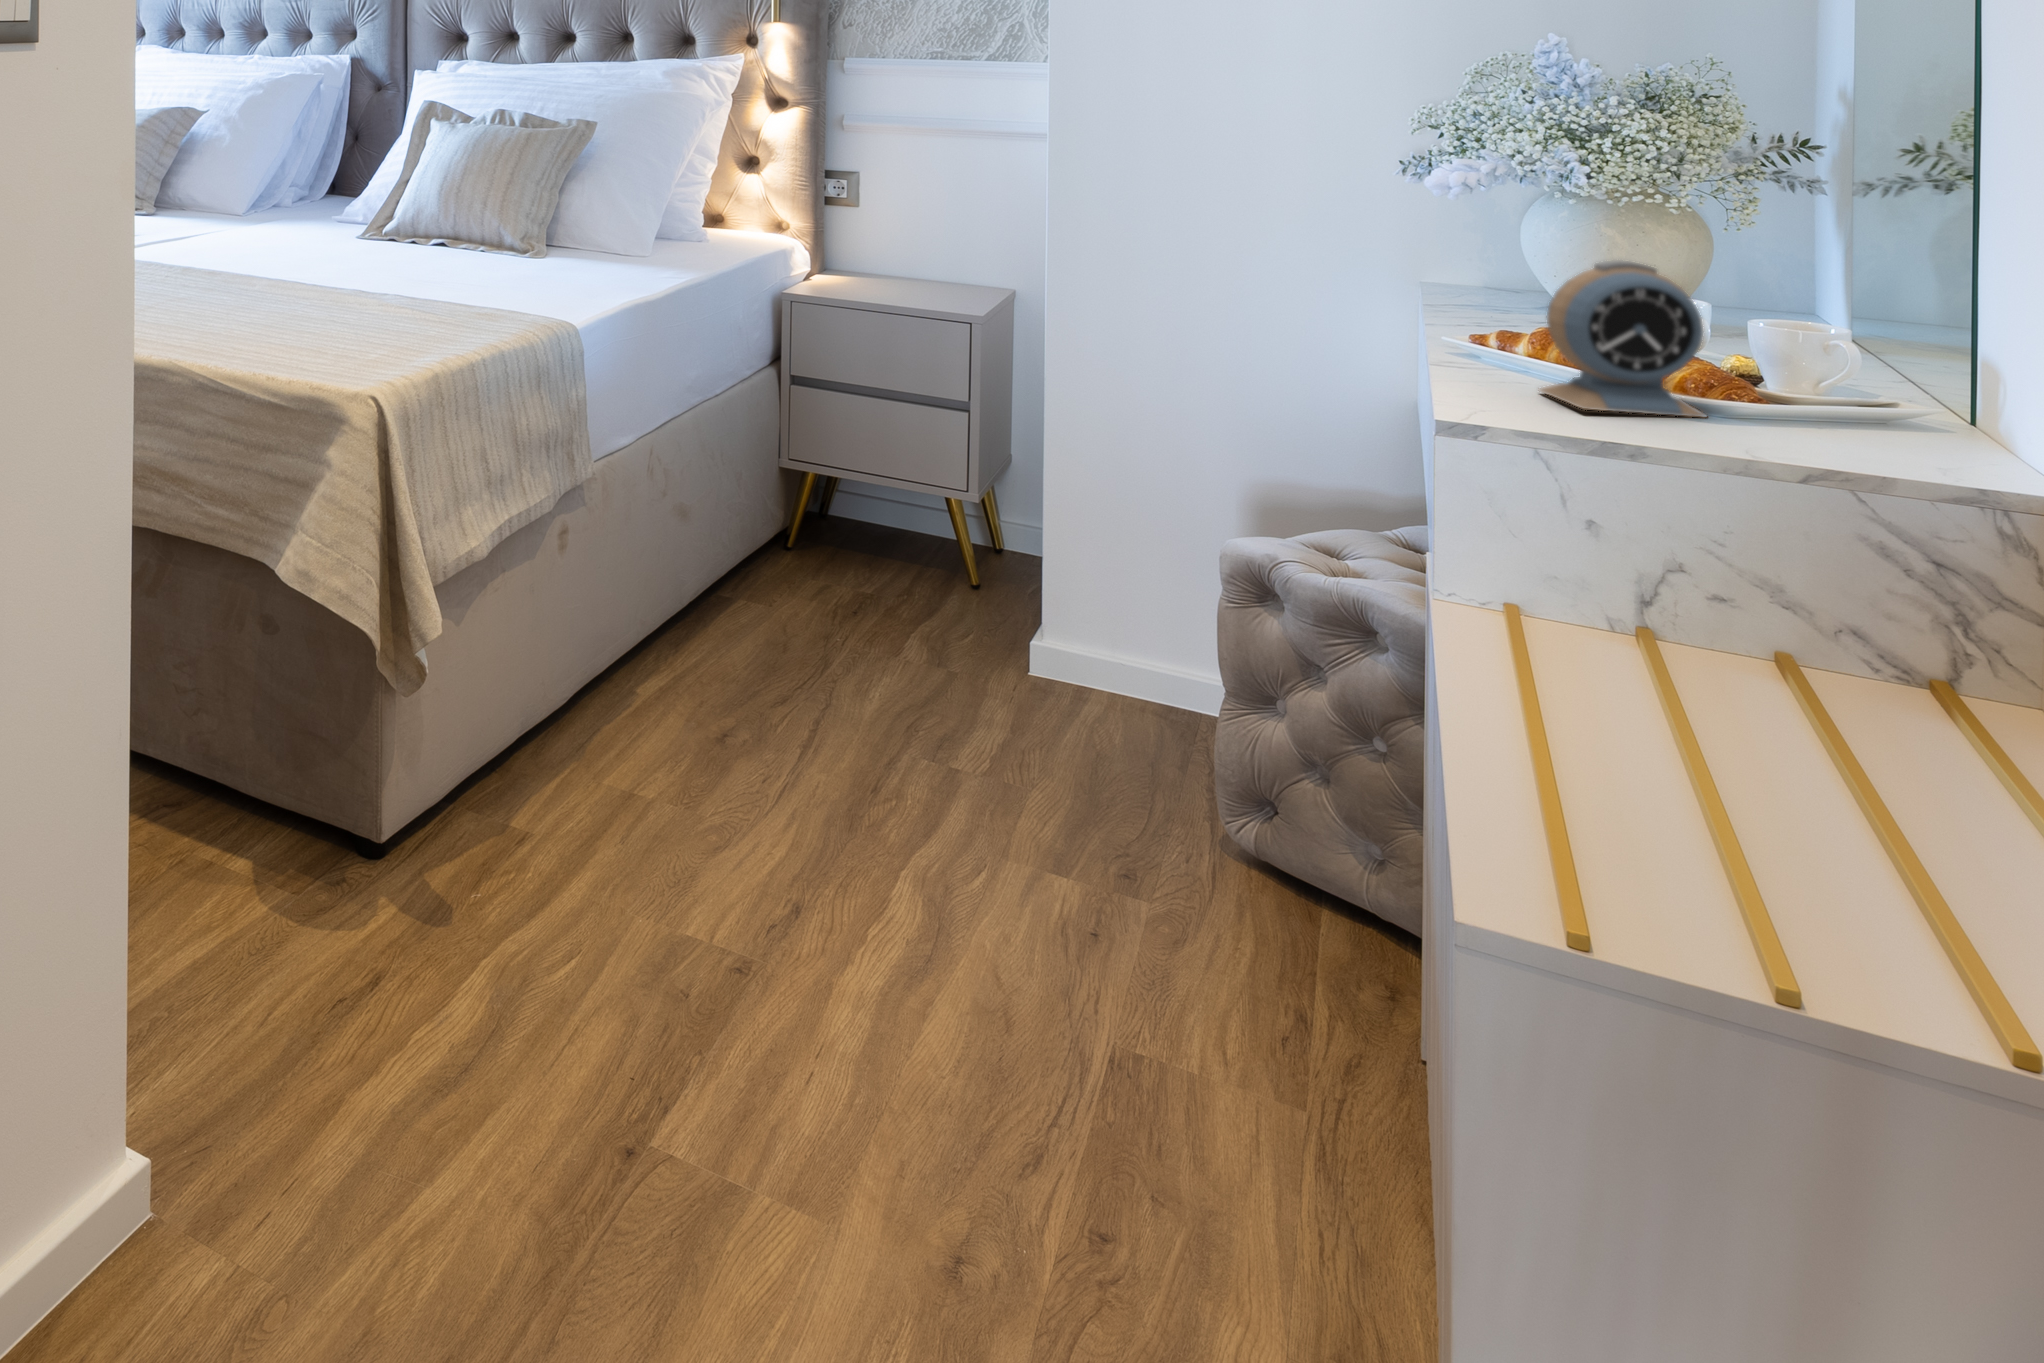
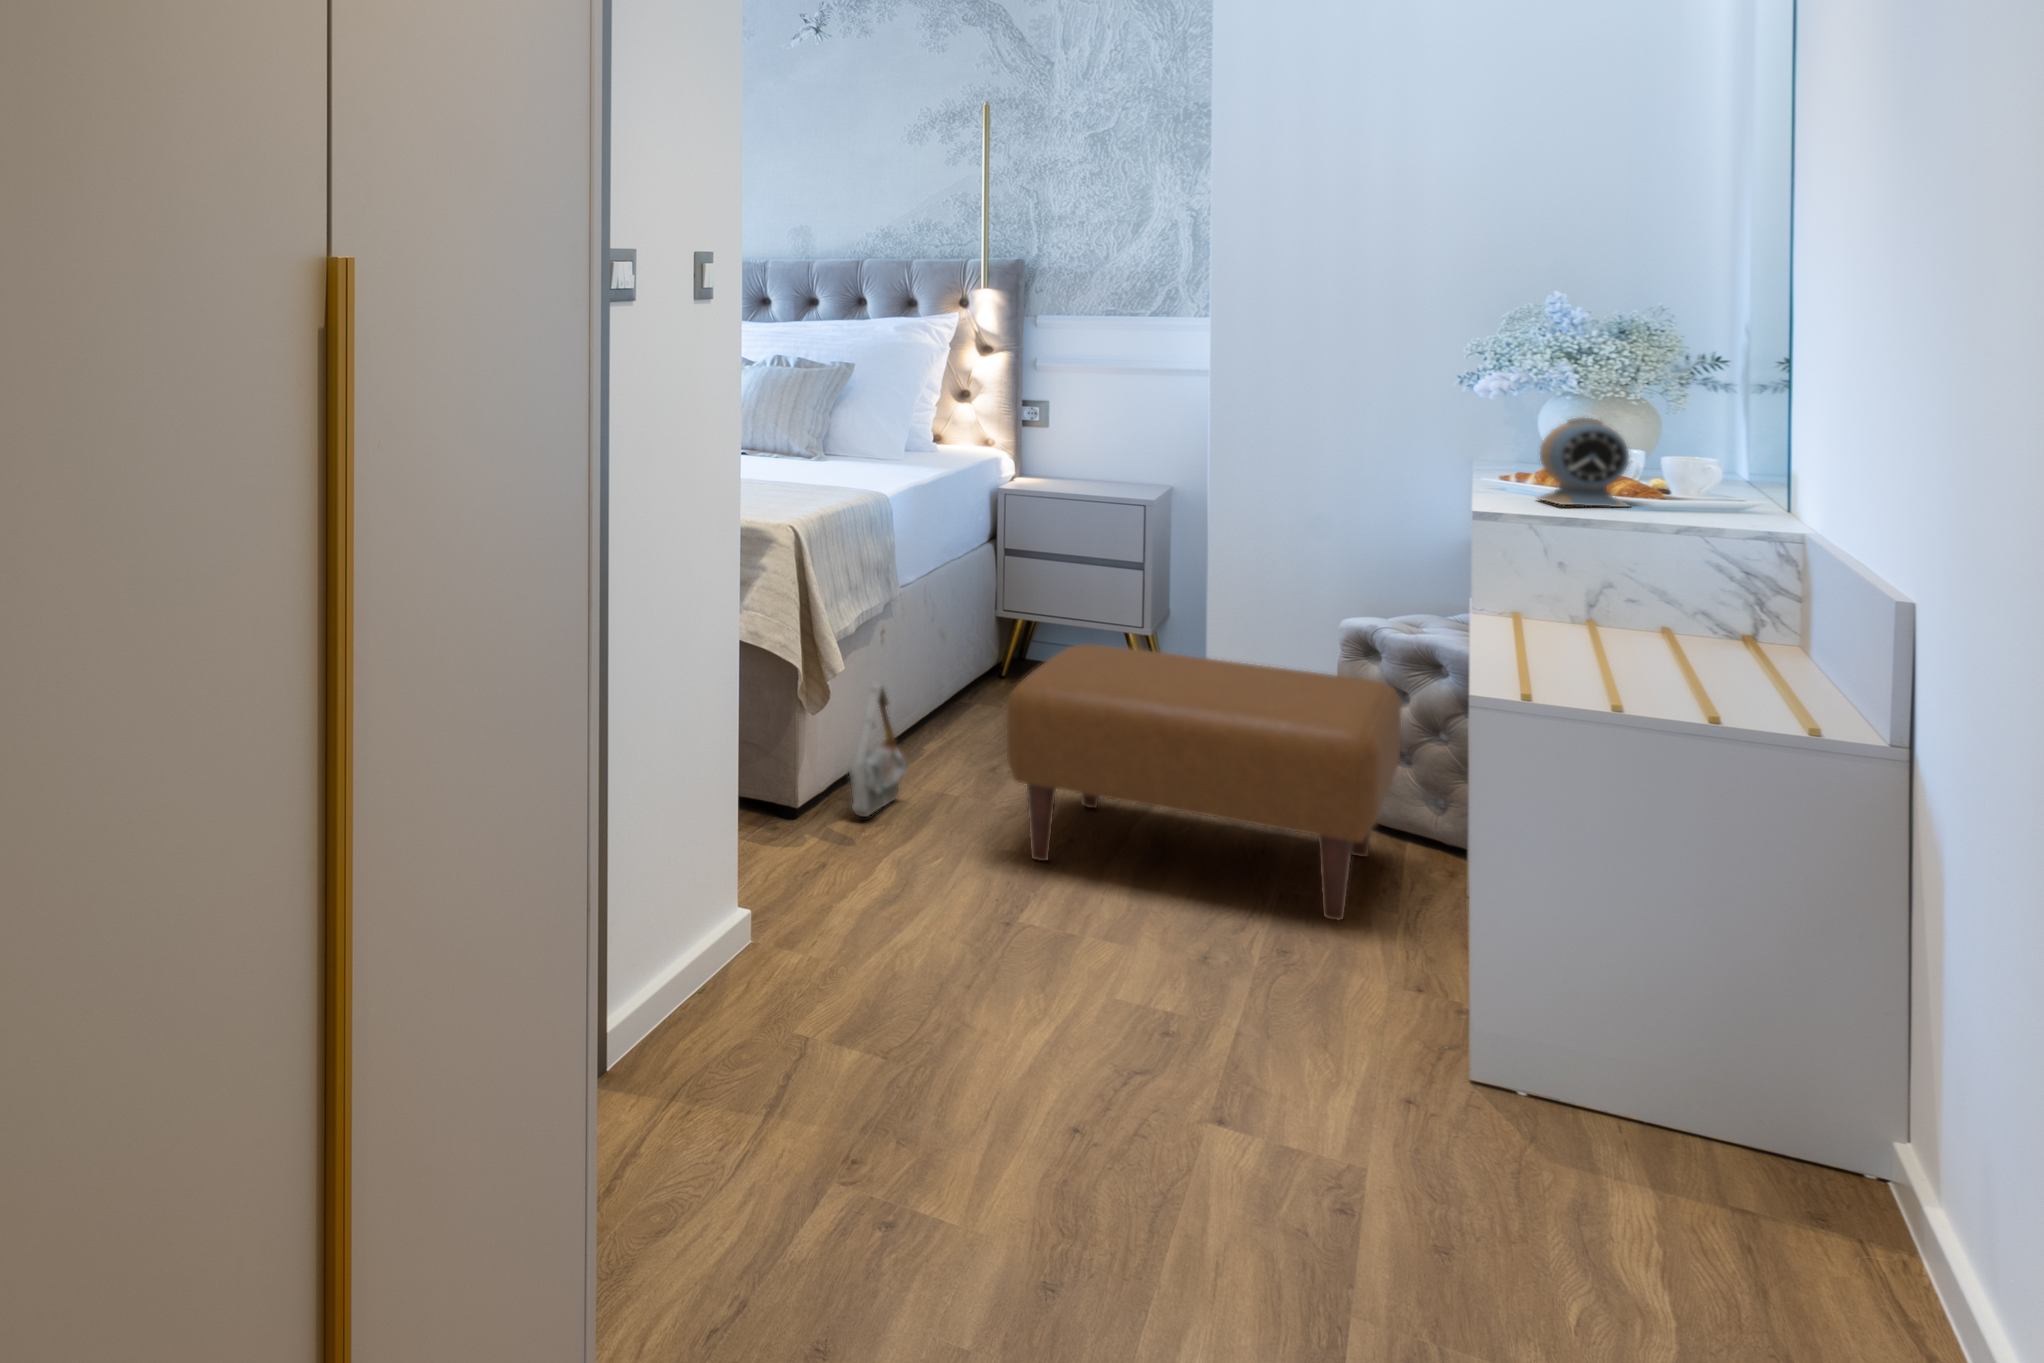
ottoman: none [679,574,1316,1150] -> present [1007,644,1401,920]
bag: none [466,634,575,850] -> present [849,684,907,817]

